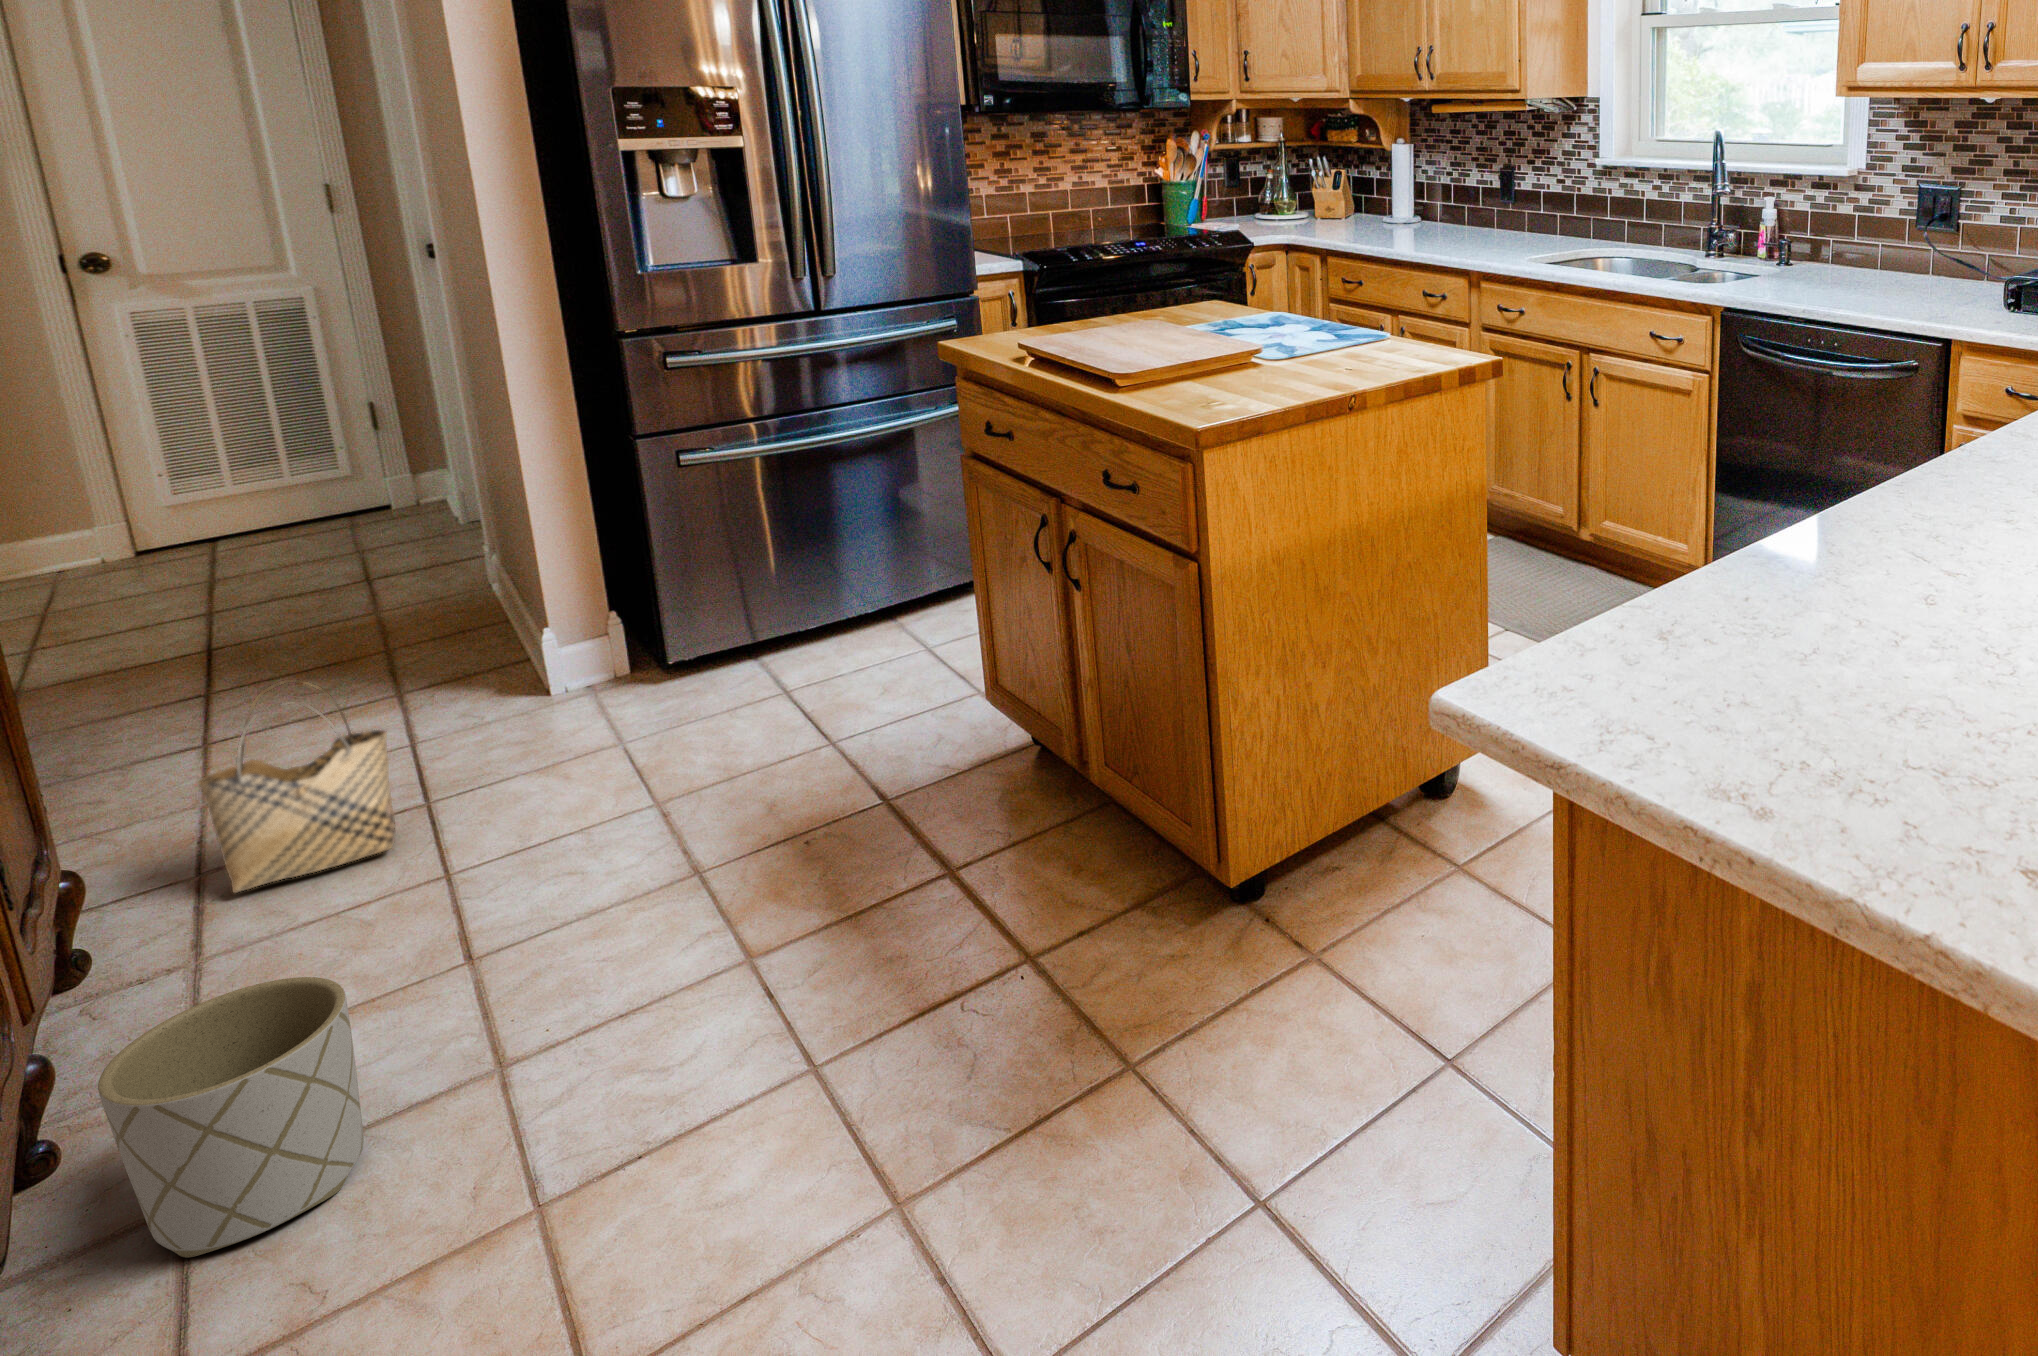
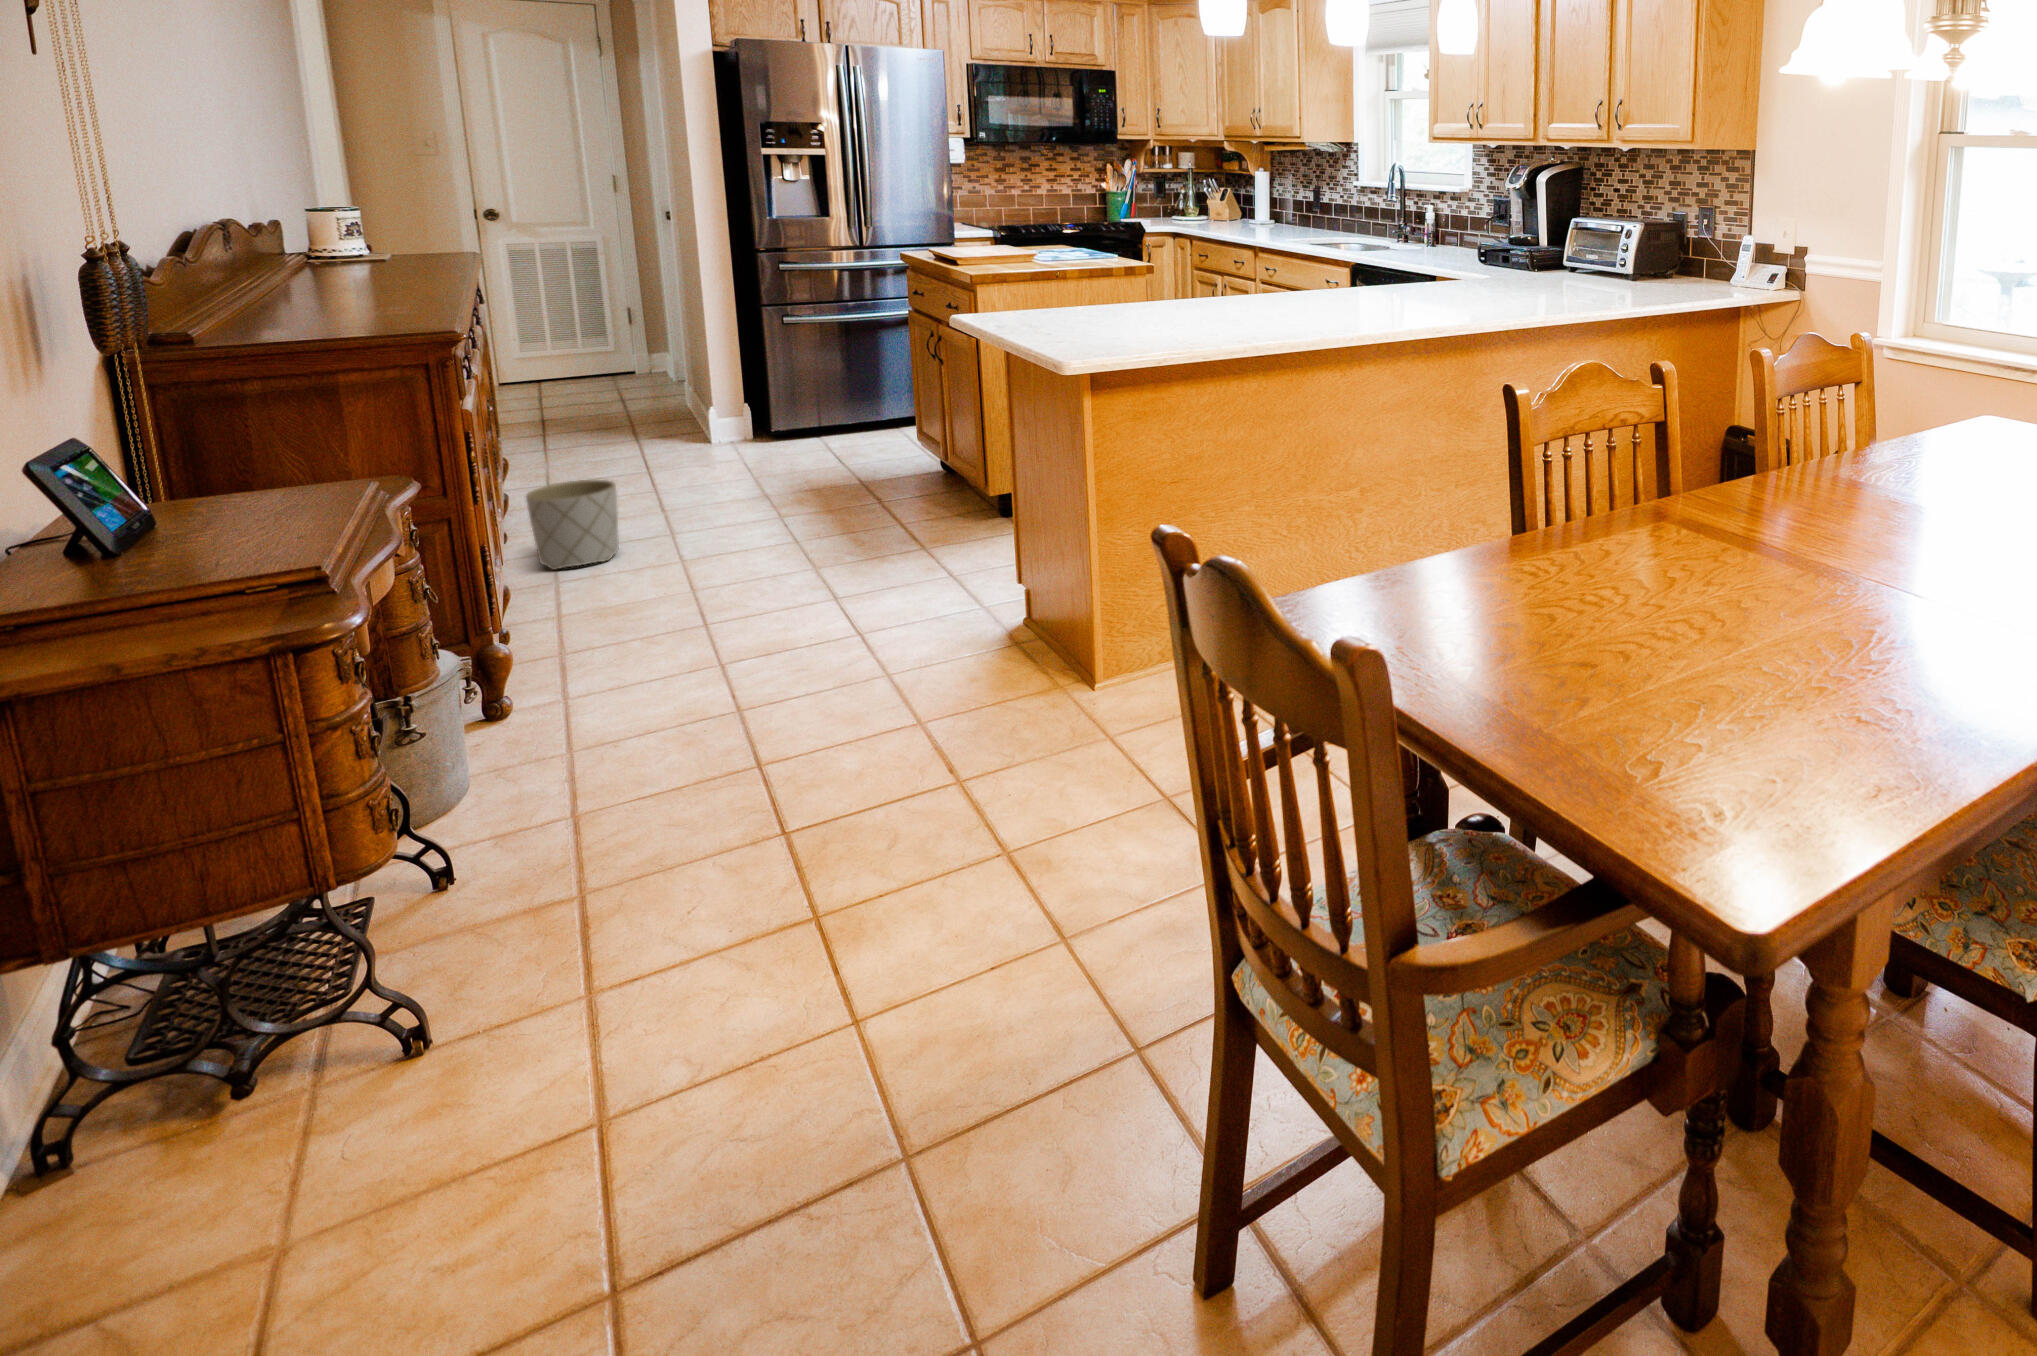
woven basket: present [198,680,396,893] -> none [549,398,635,492]

